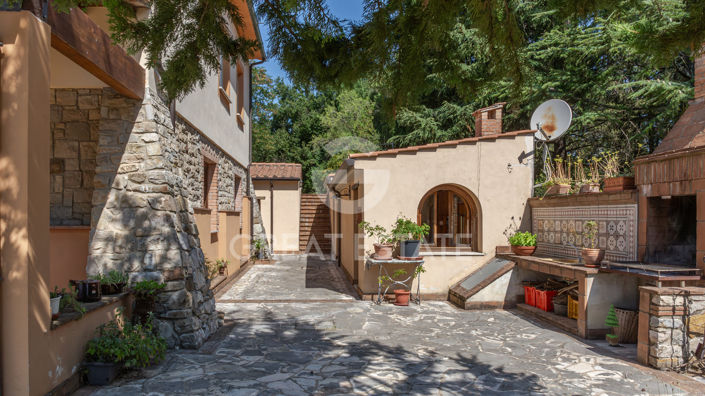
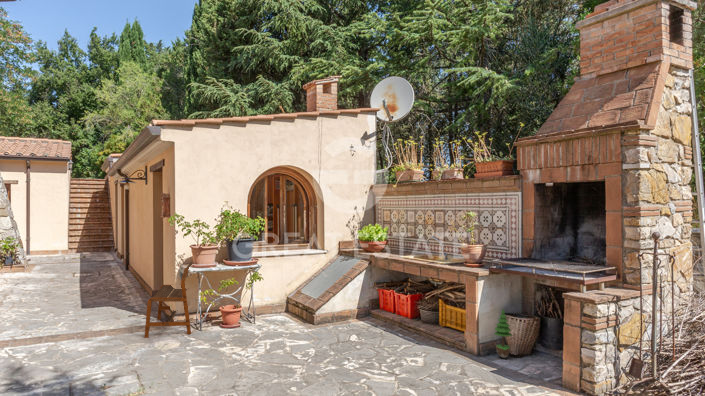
bench: none [342,254,379,307] -> present [144,262,192,338]

